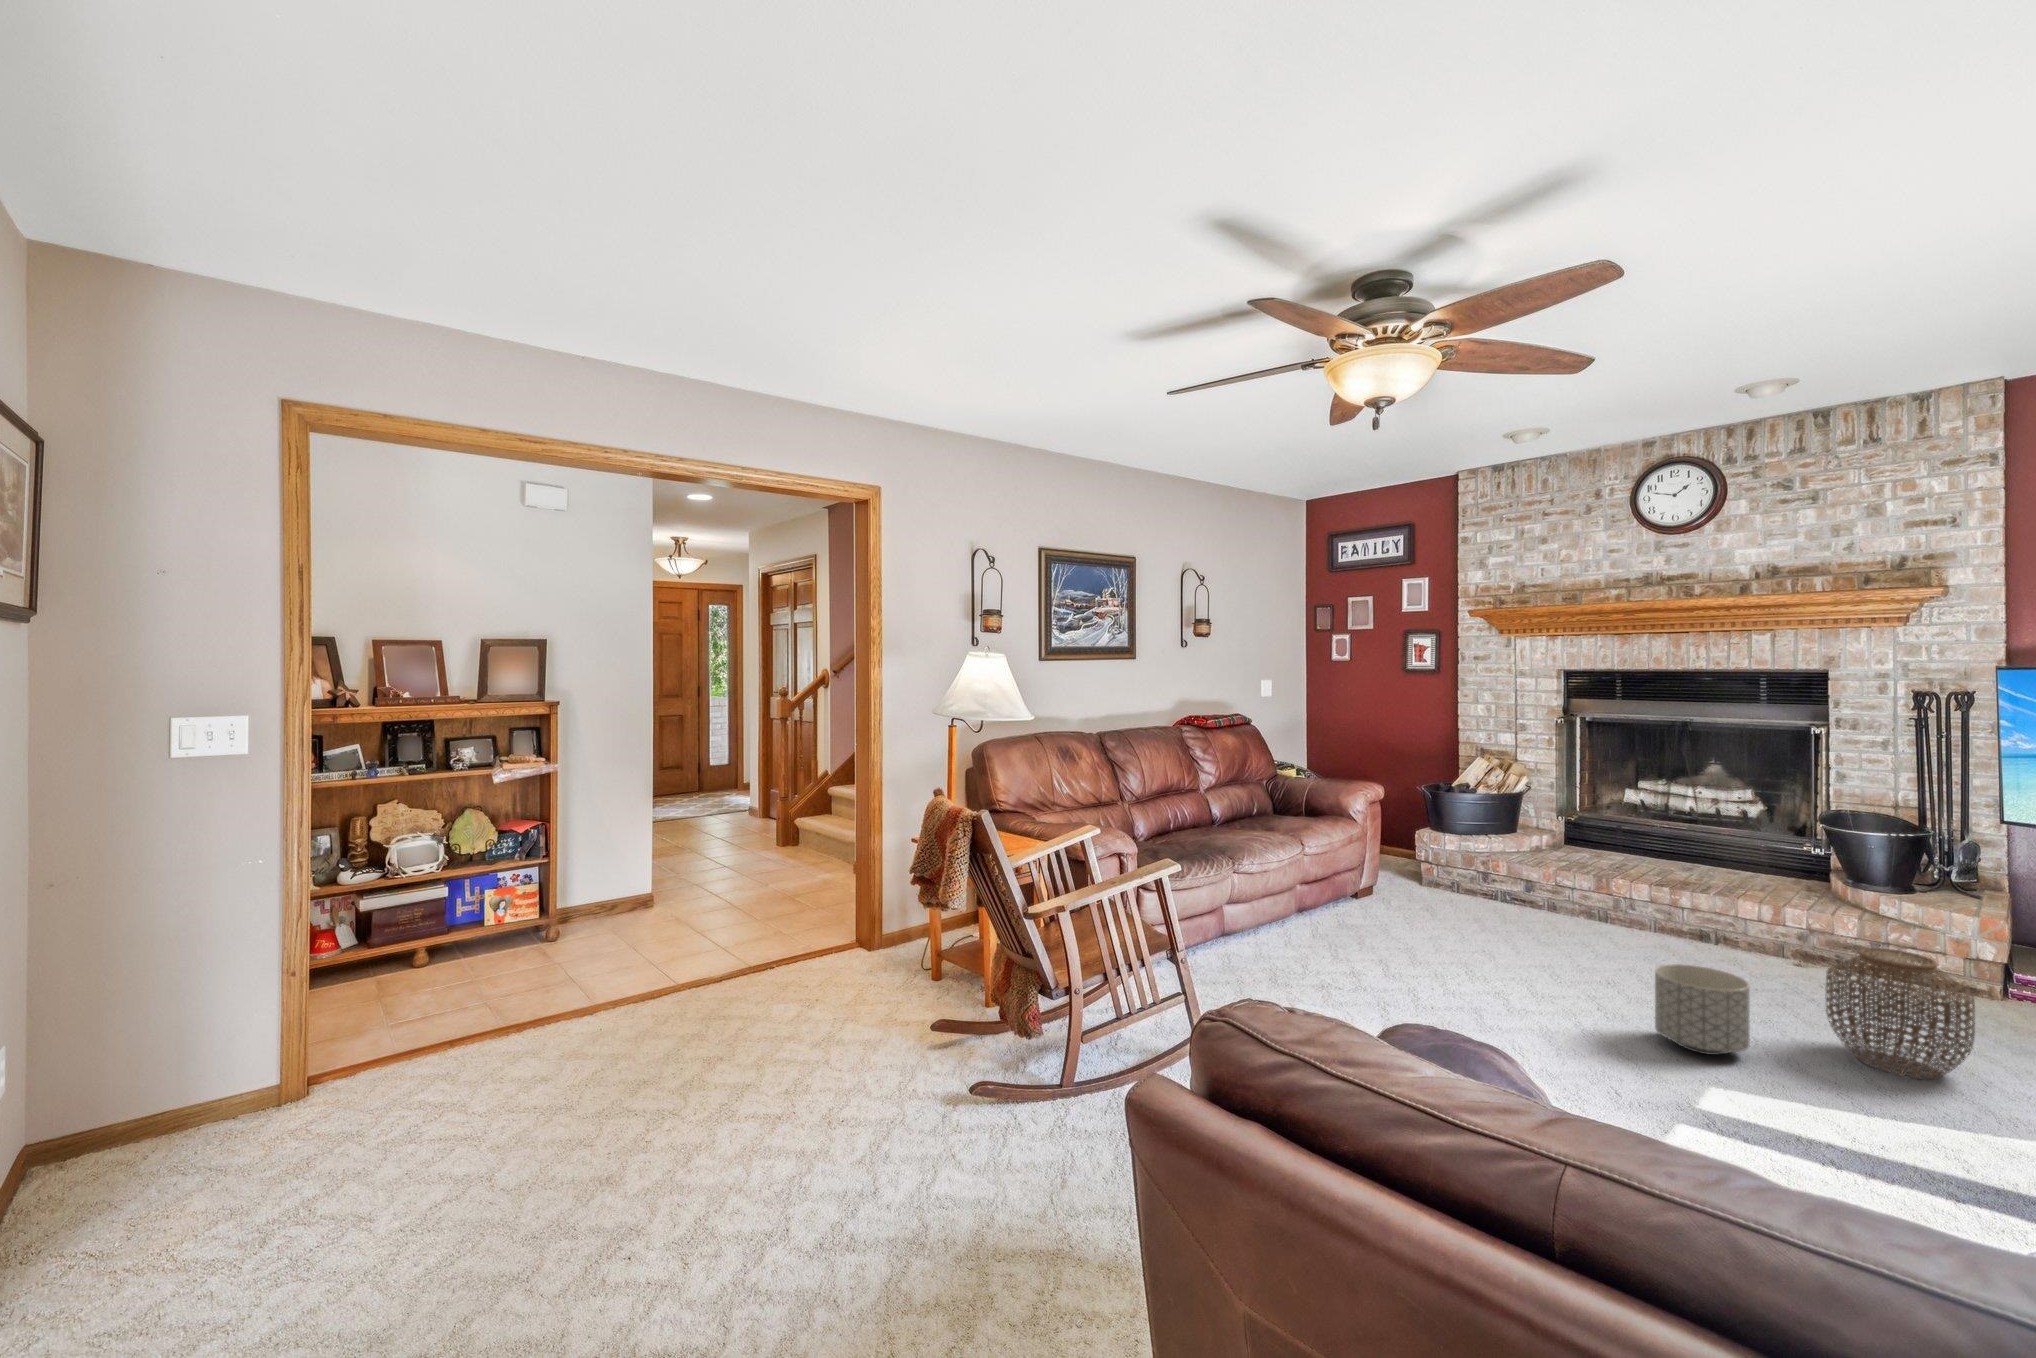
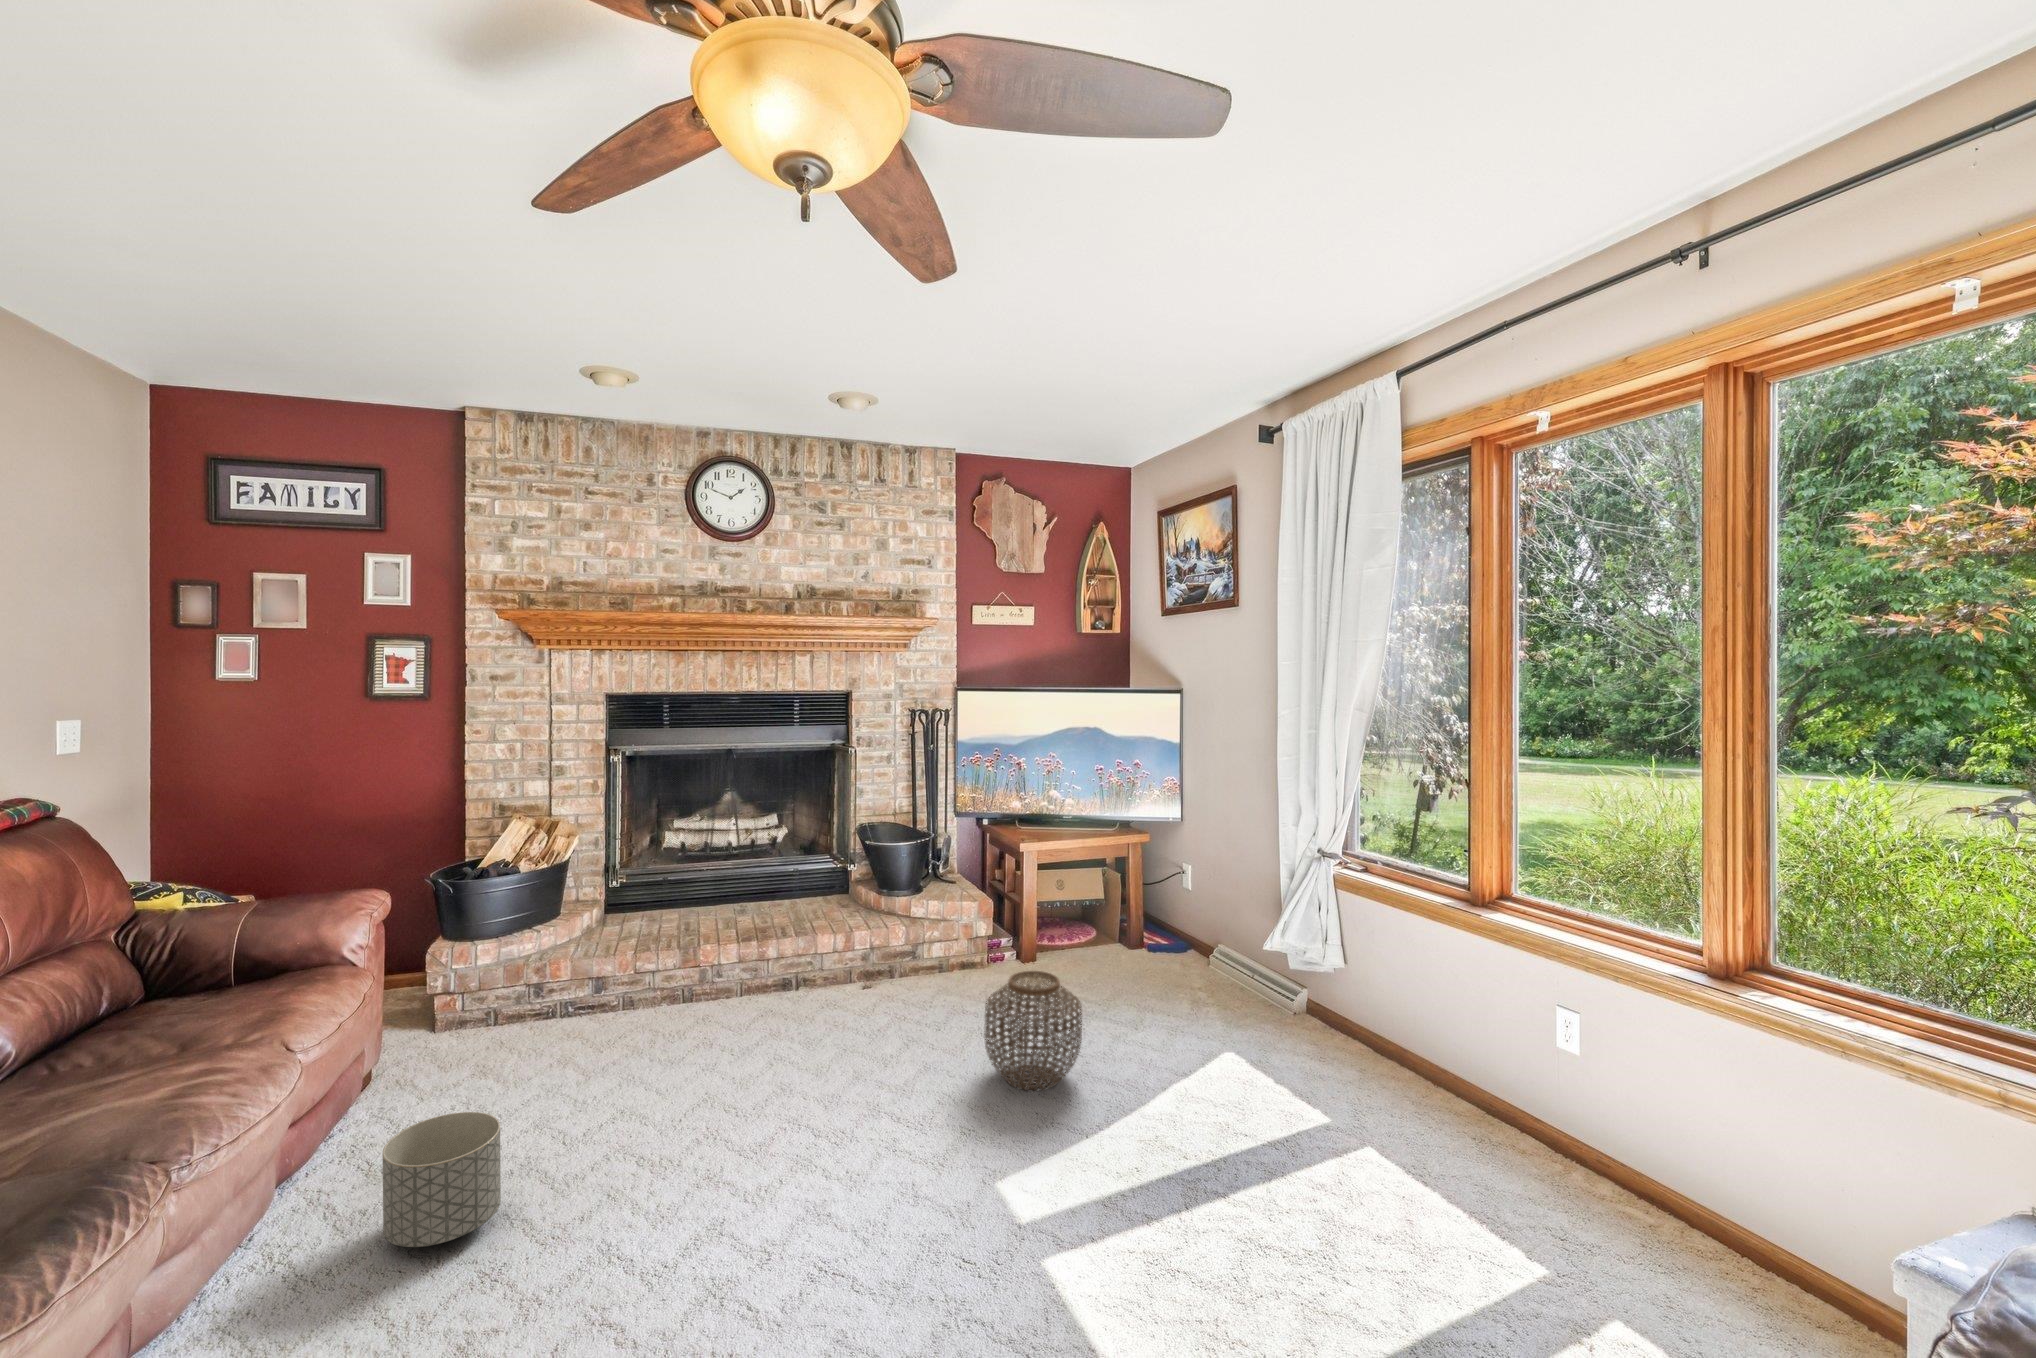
planter: present [1655,964,1750,1055] -> present [382,1112,501,1247]

